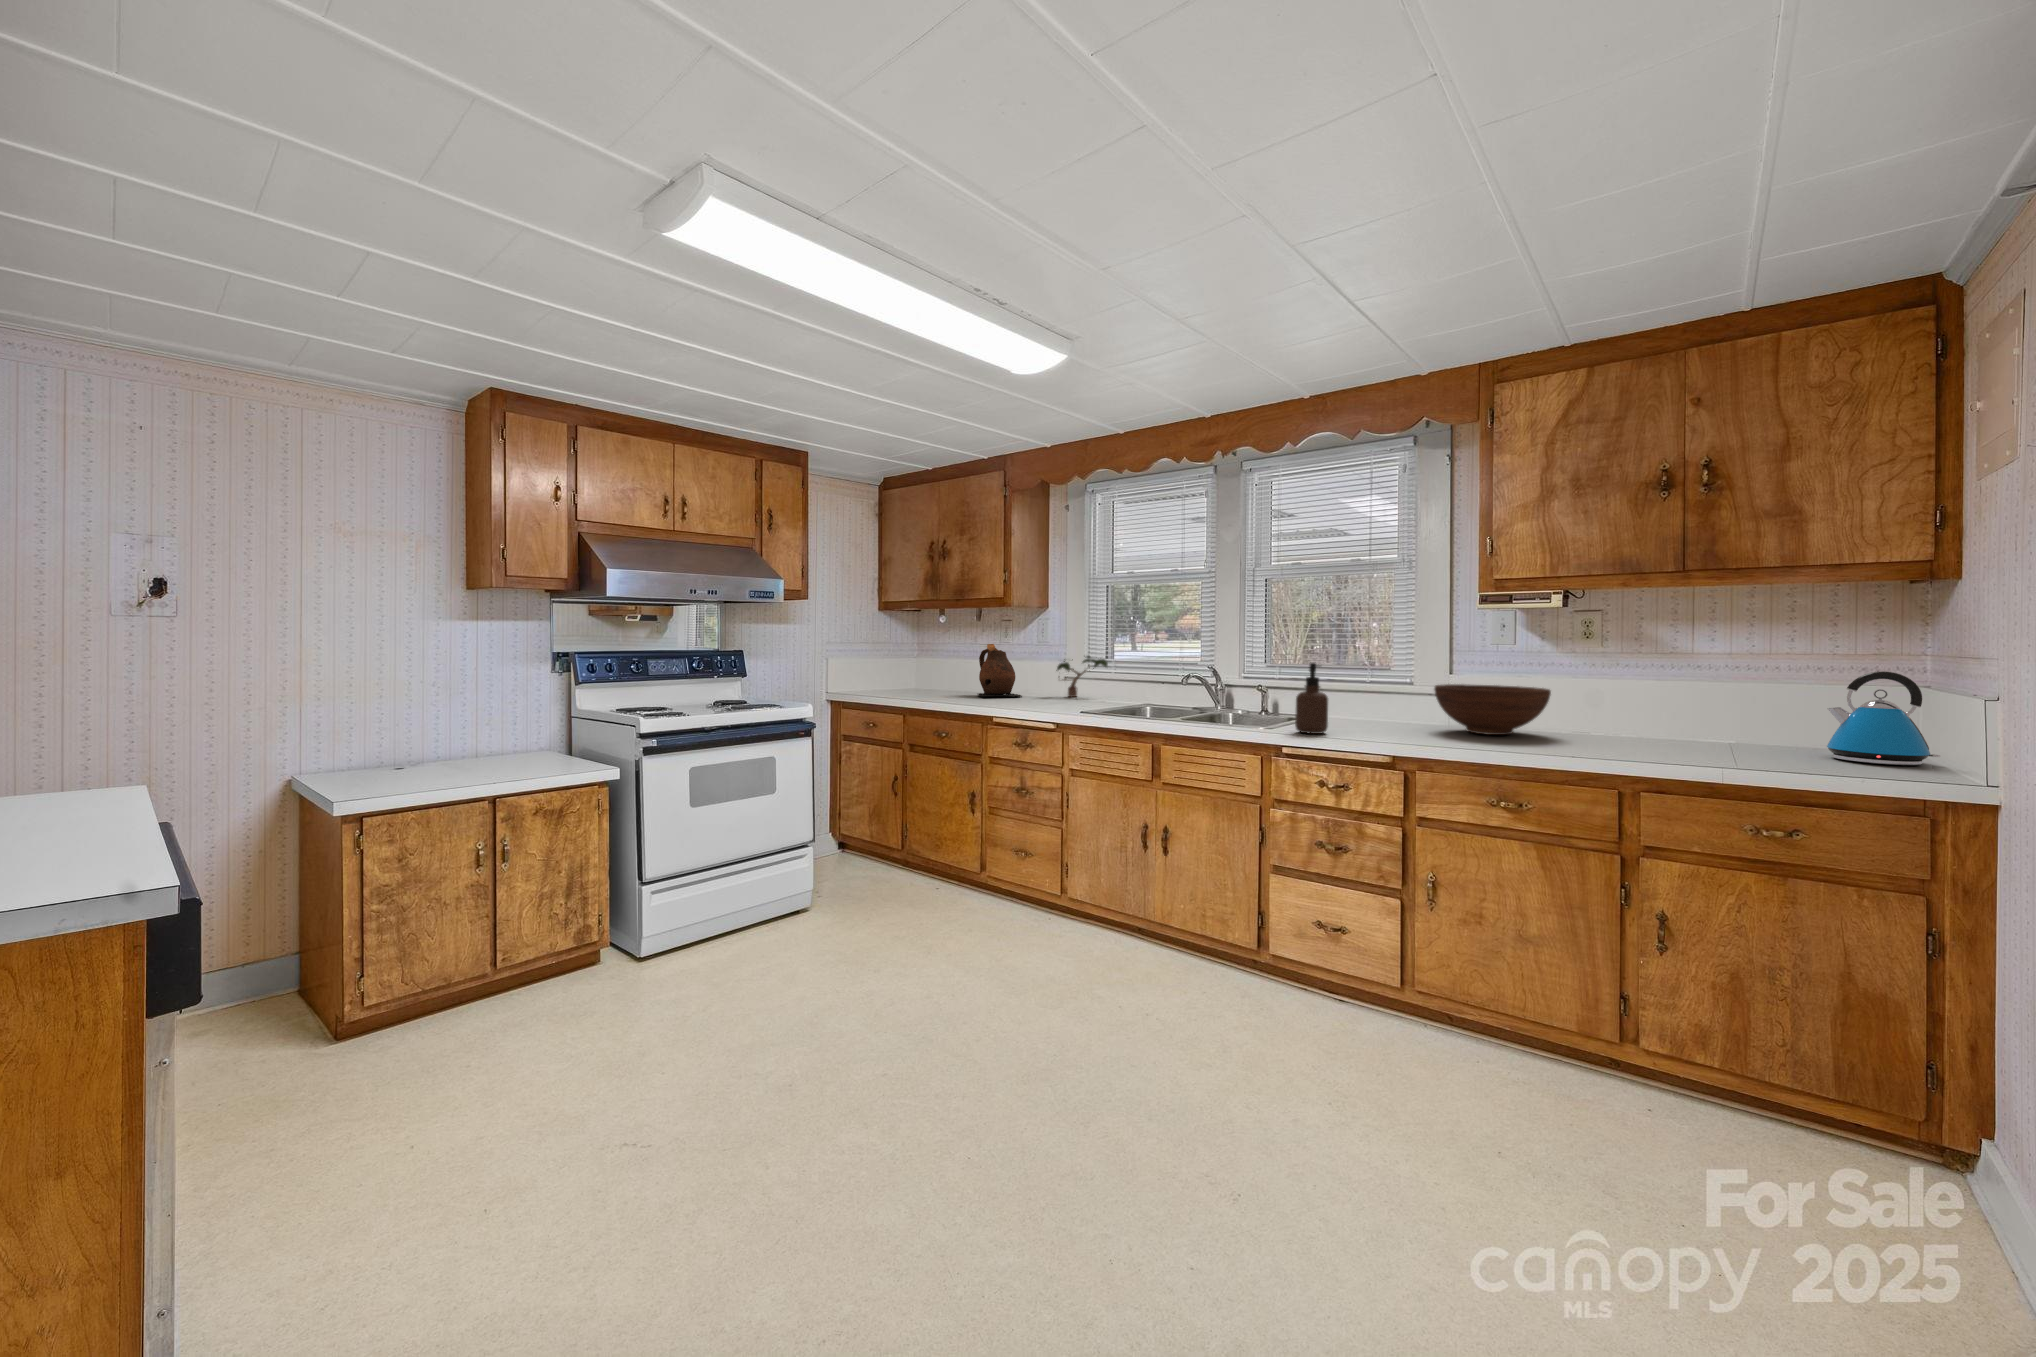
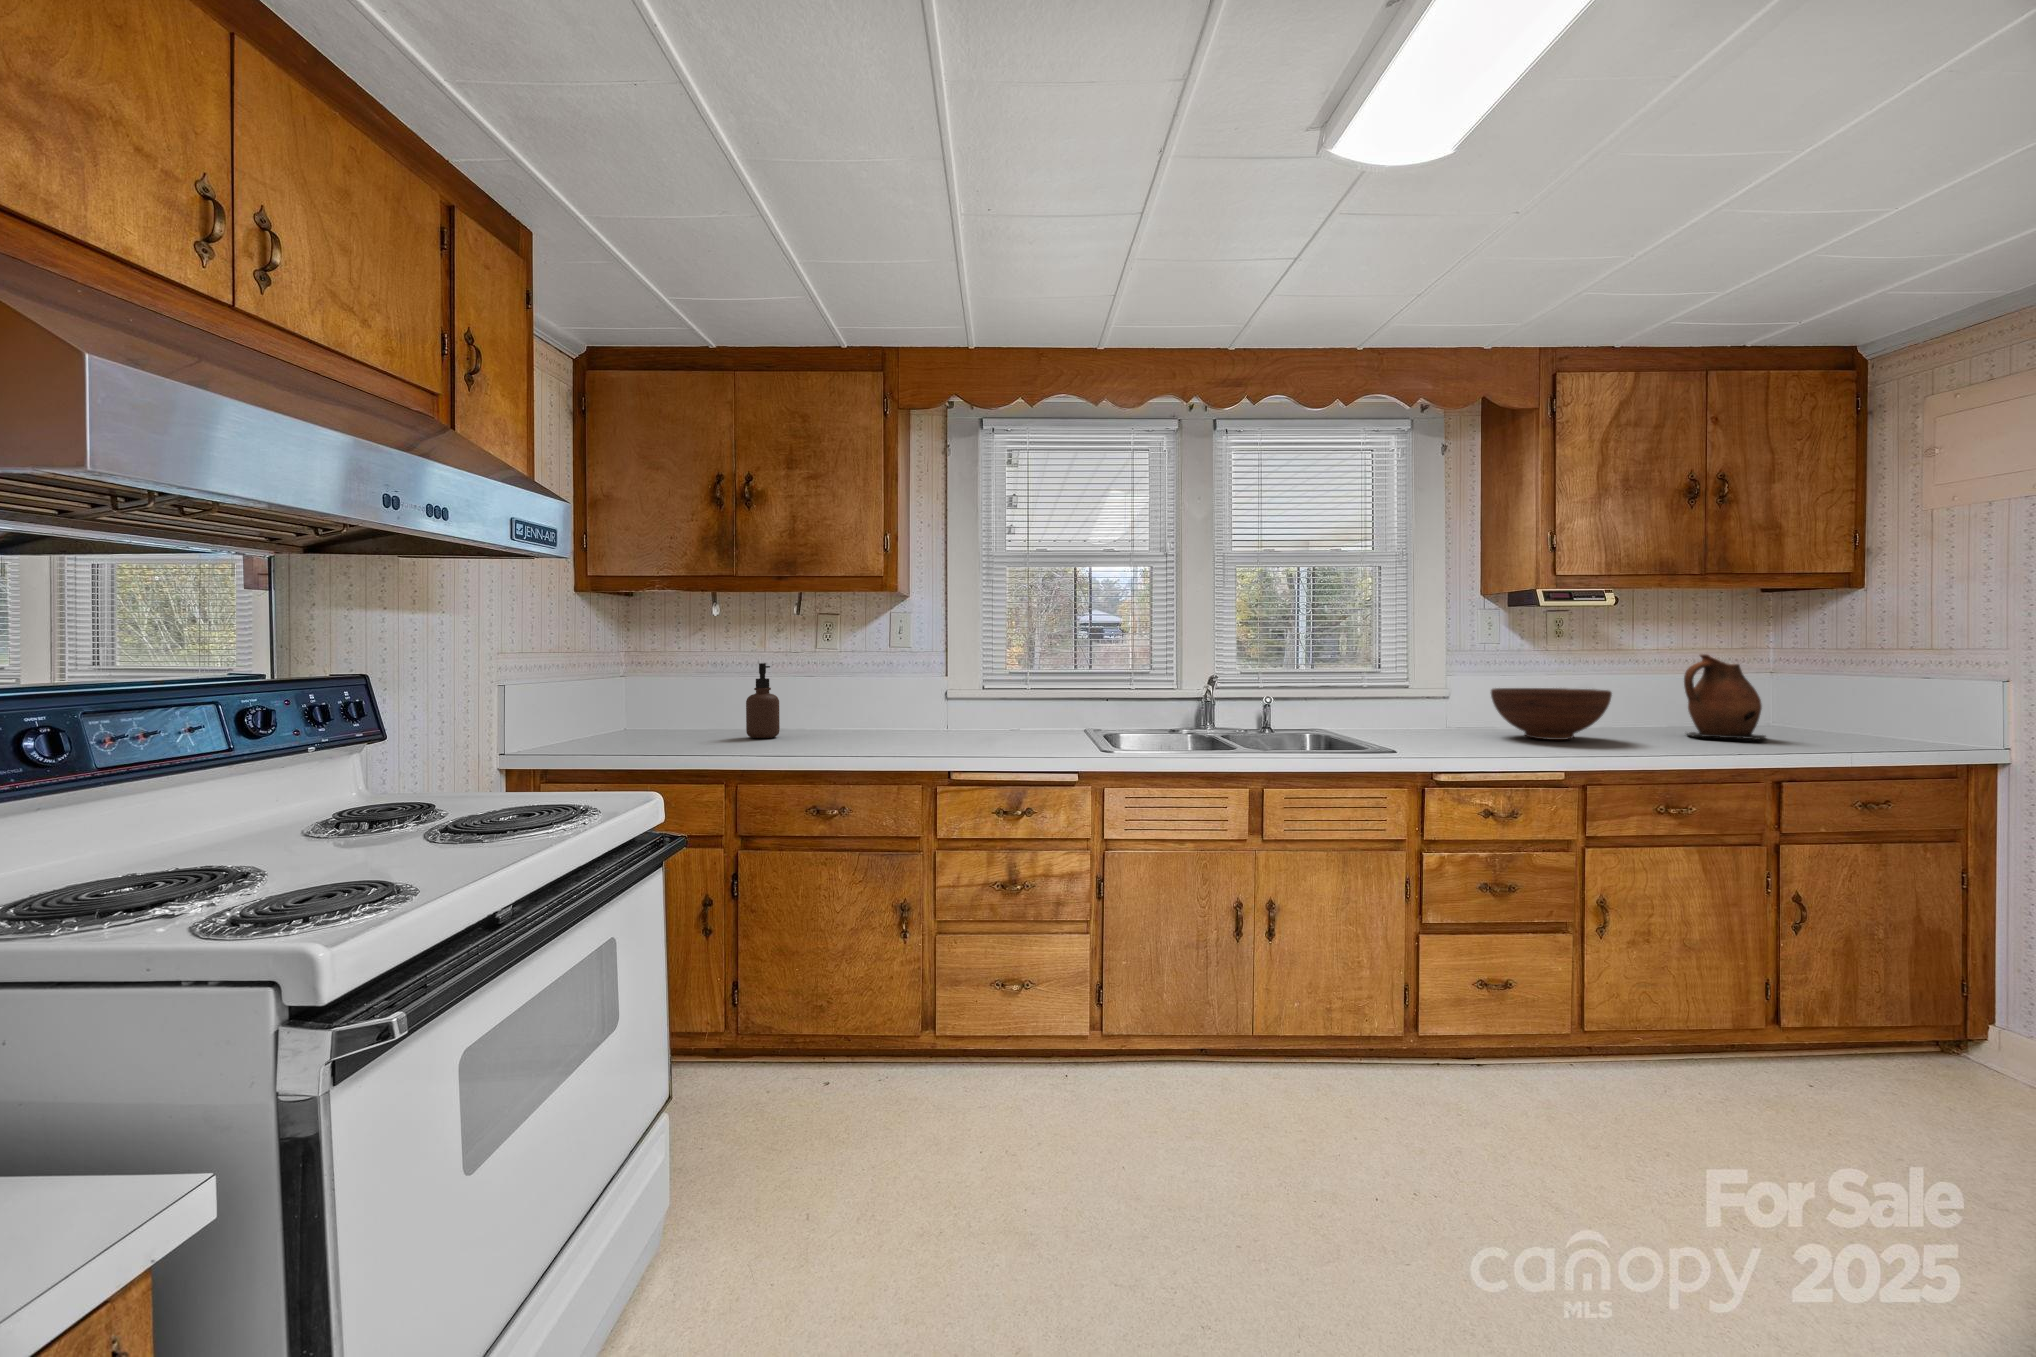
ceramic pitcher: present [978,644,1022,697] -> present [1684,654,1765,740]
potted plant: present [1056,656,1108,697] -> none [930,662,1026,732]
soap dispenser: present [1295,663,1328,734] -> present [746,663,780,738]
kettle: present [1827,671,1940,765] -> none [1779,663,1856,739]

